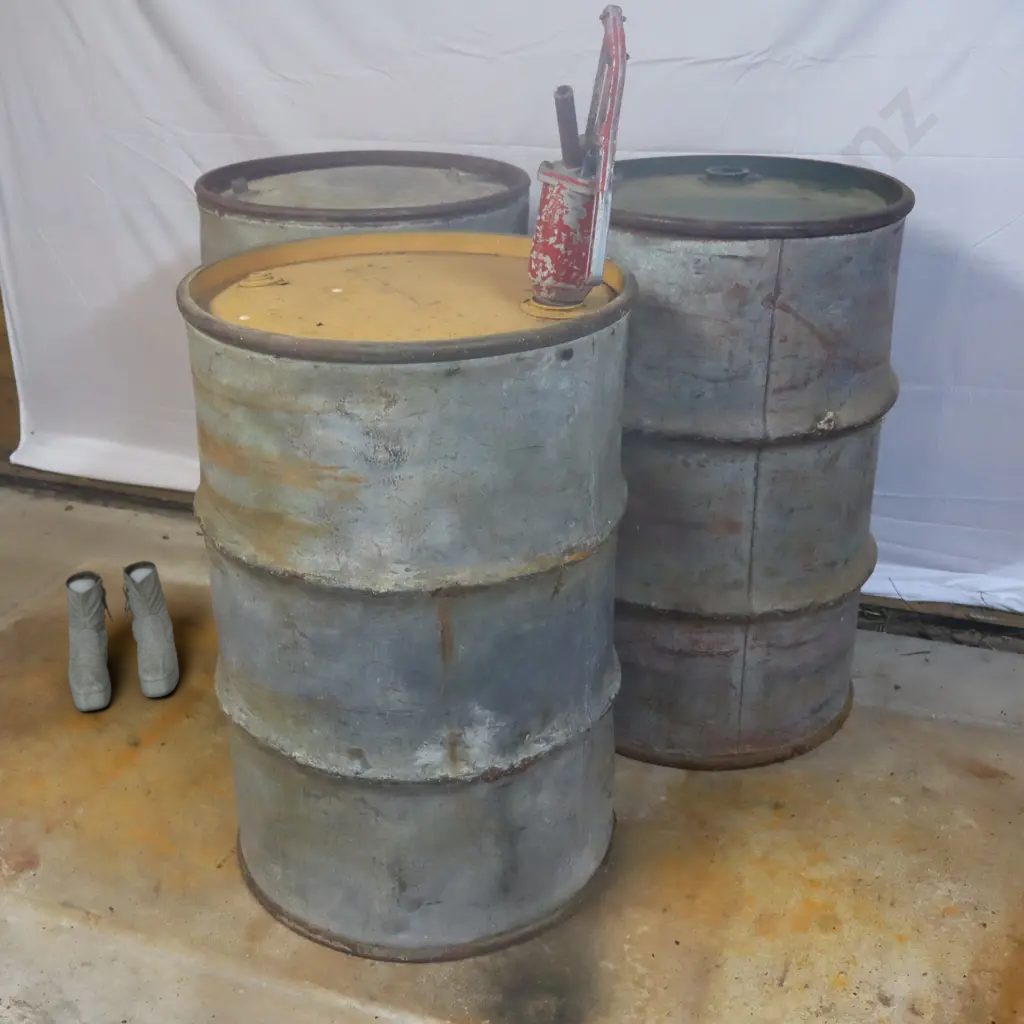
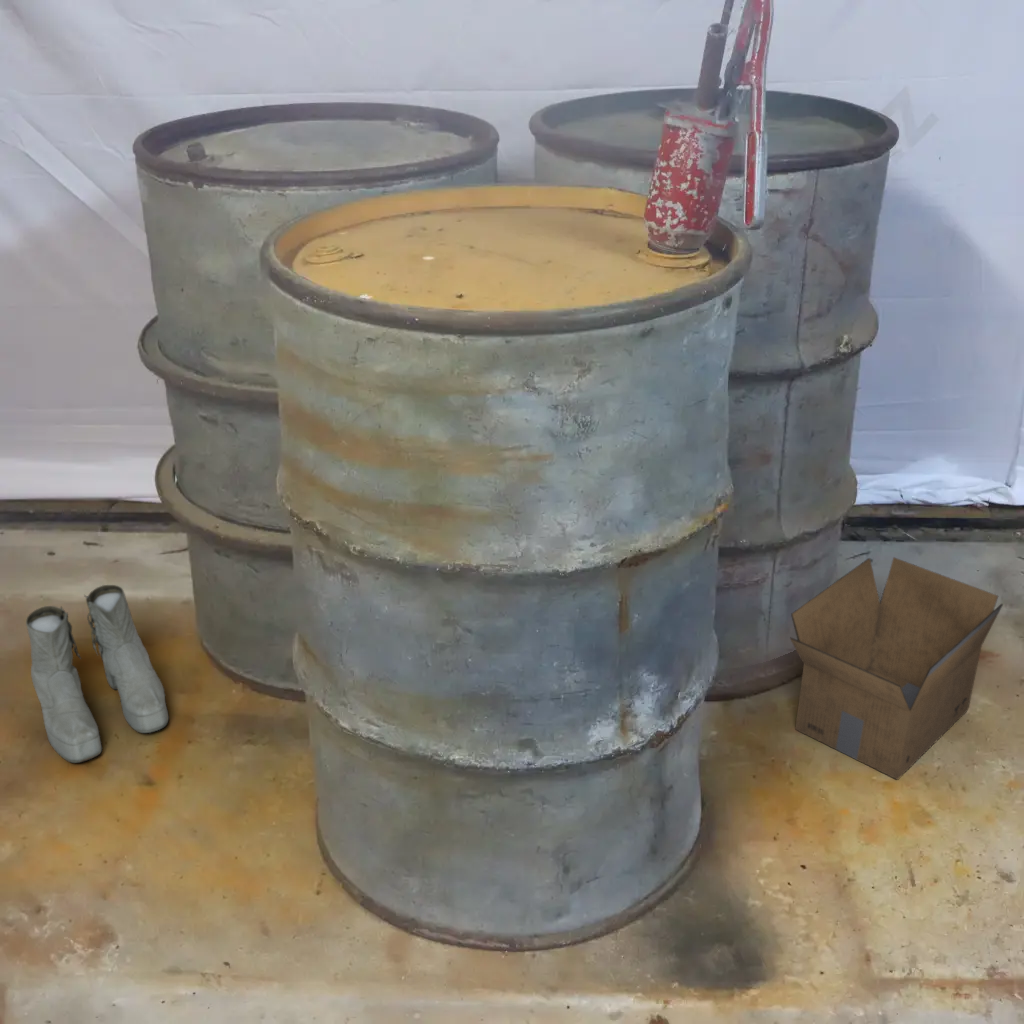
cardboard box: none [725,650,976,883] -> present [790,558,1003,780]

